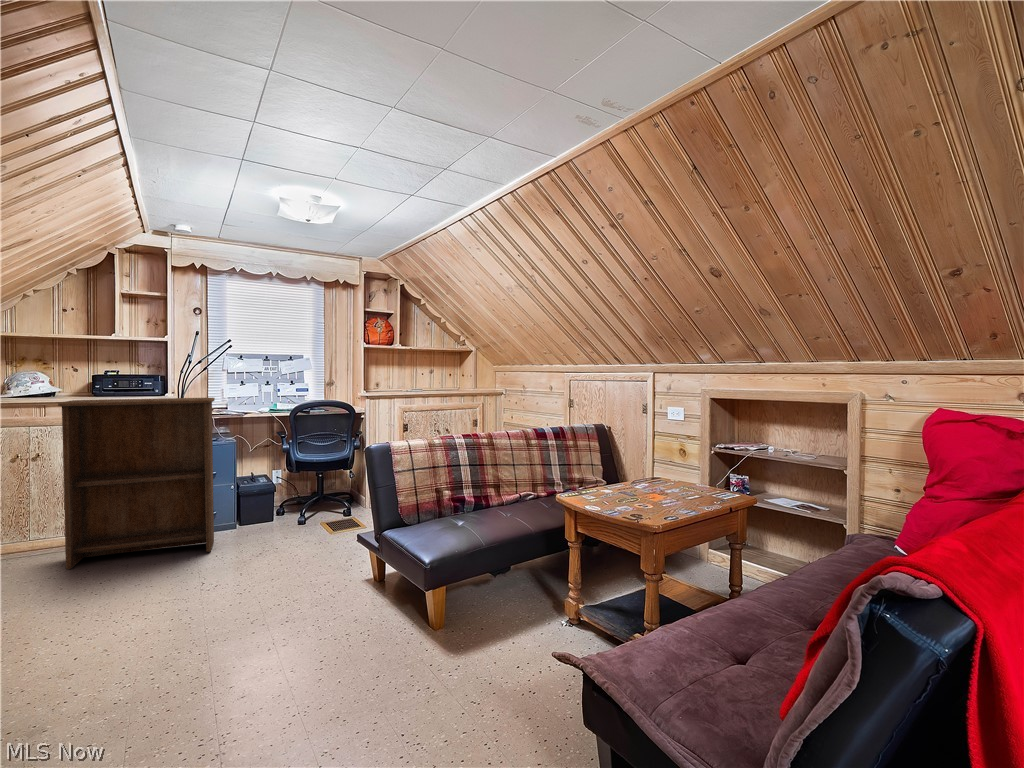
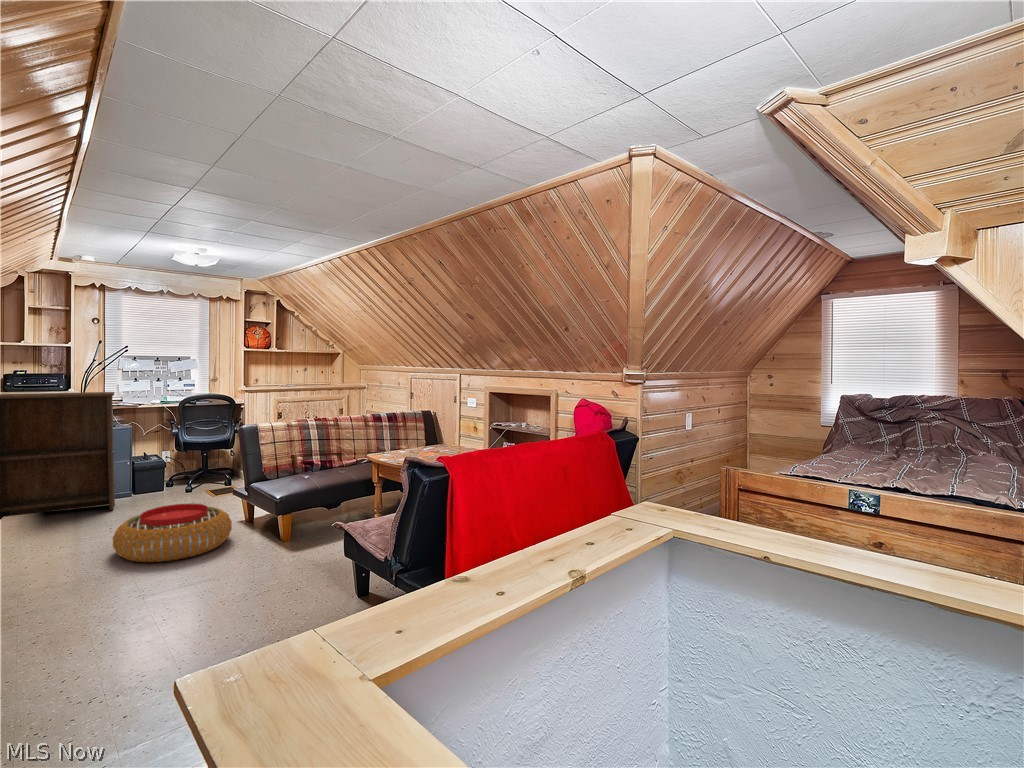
pouf: none [195,561,361,664] -> present [113,503,232,562]

